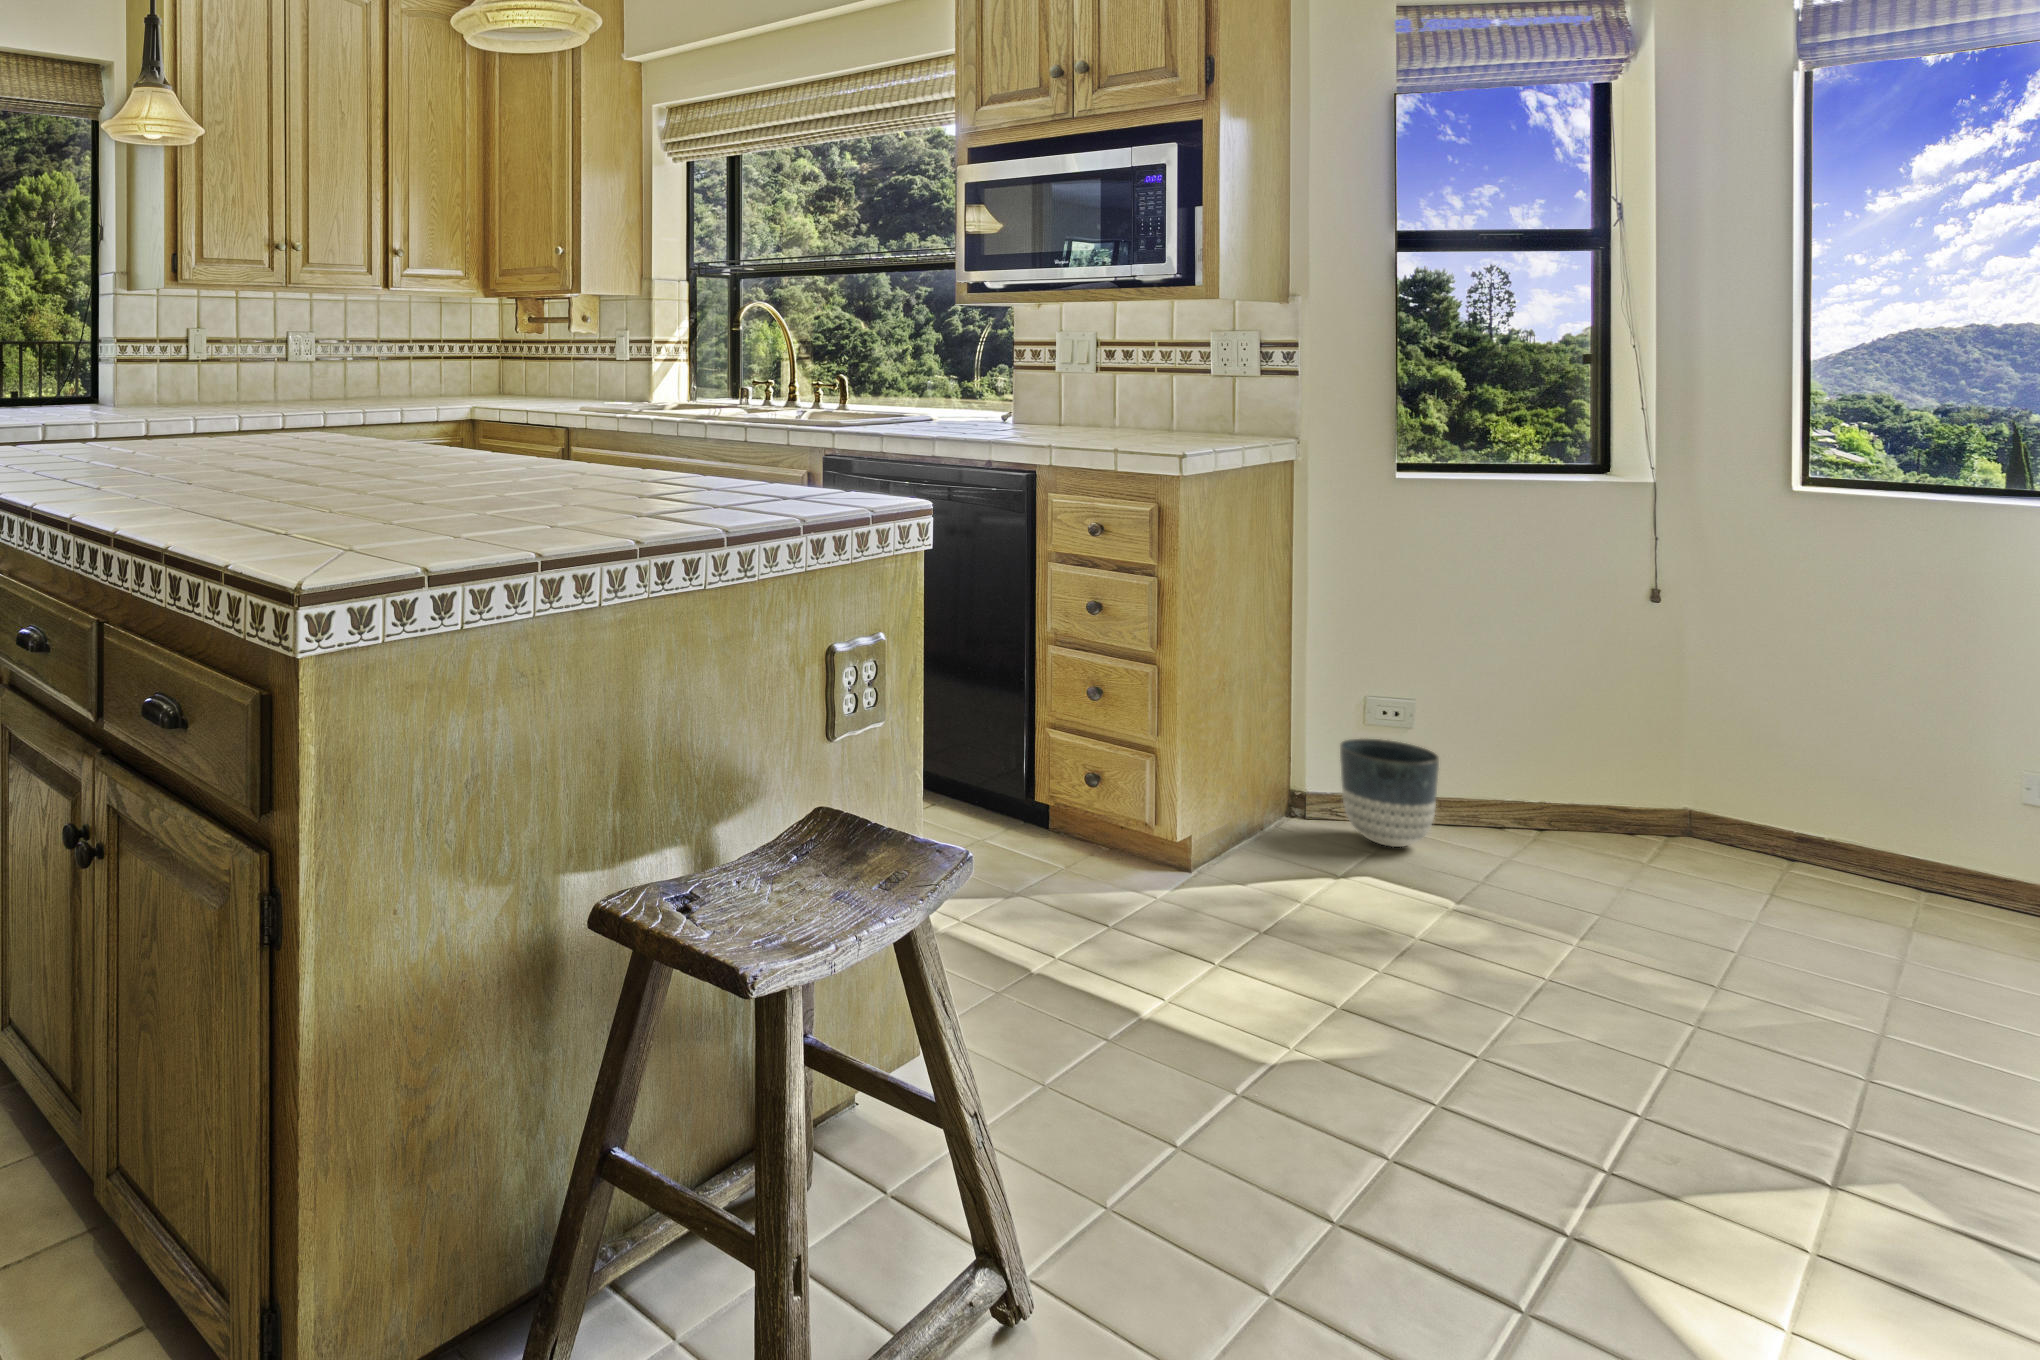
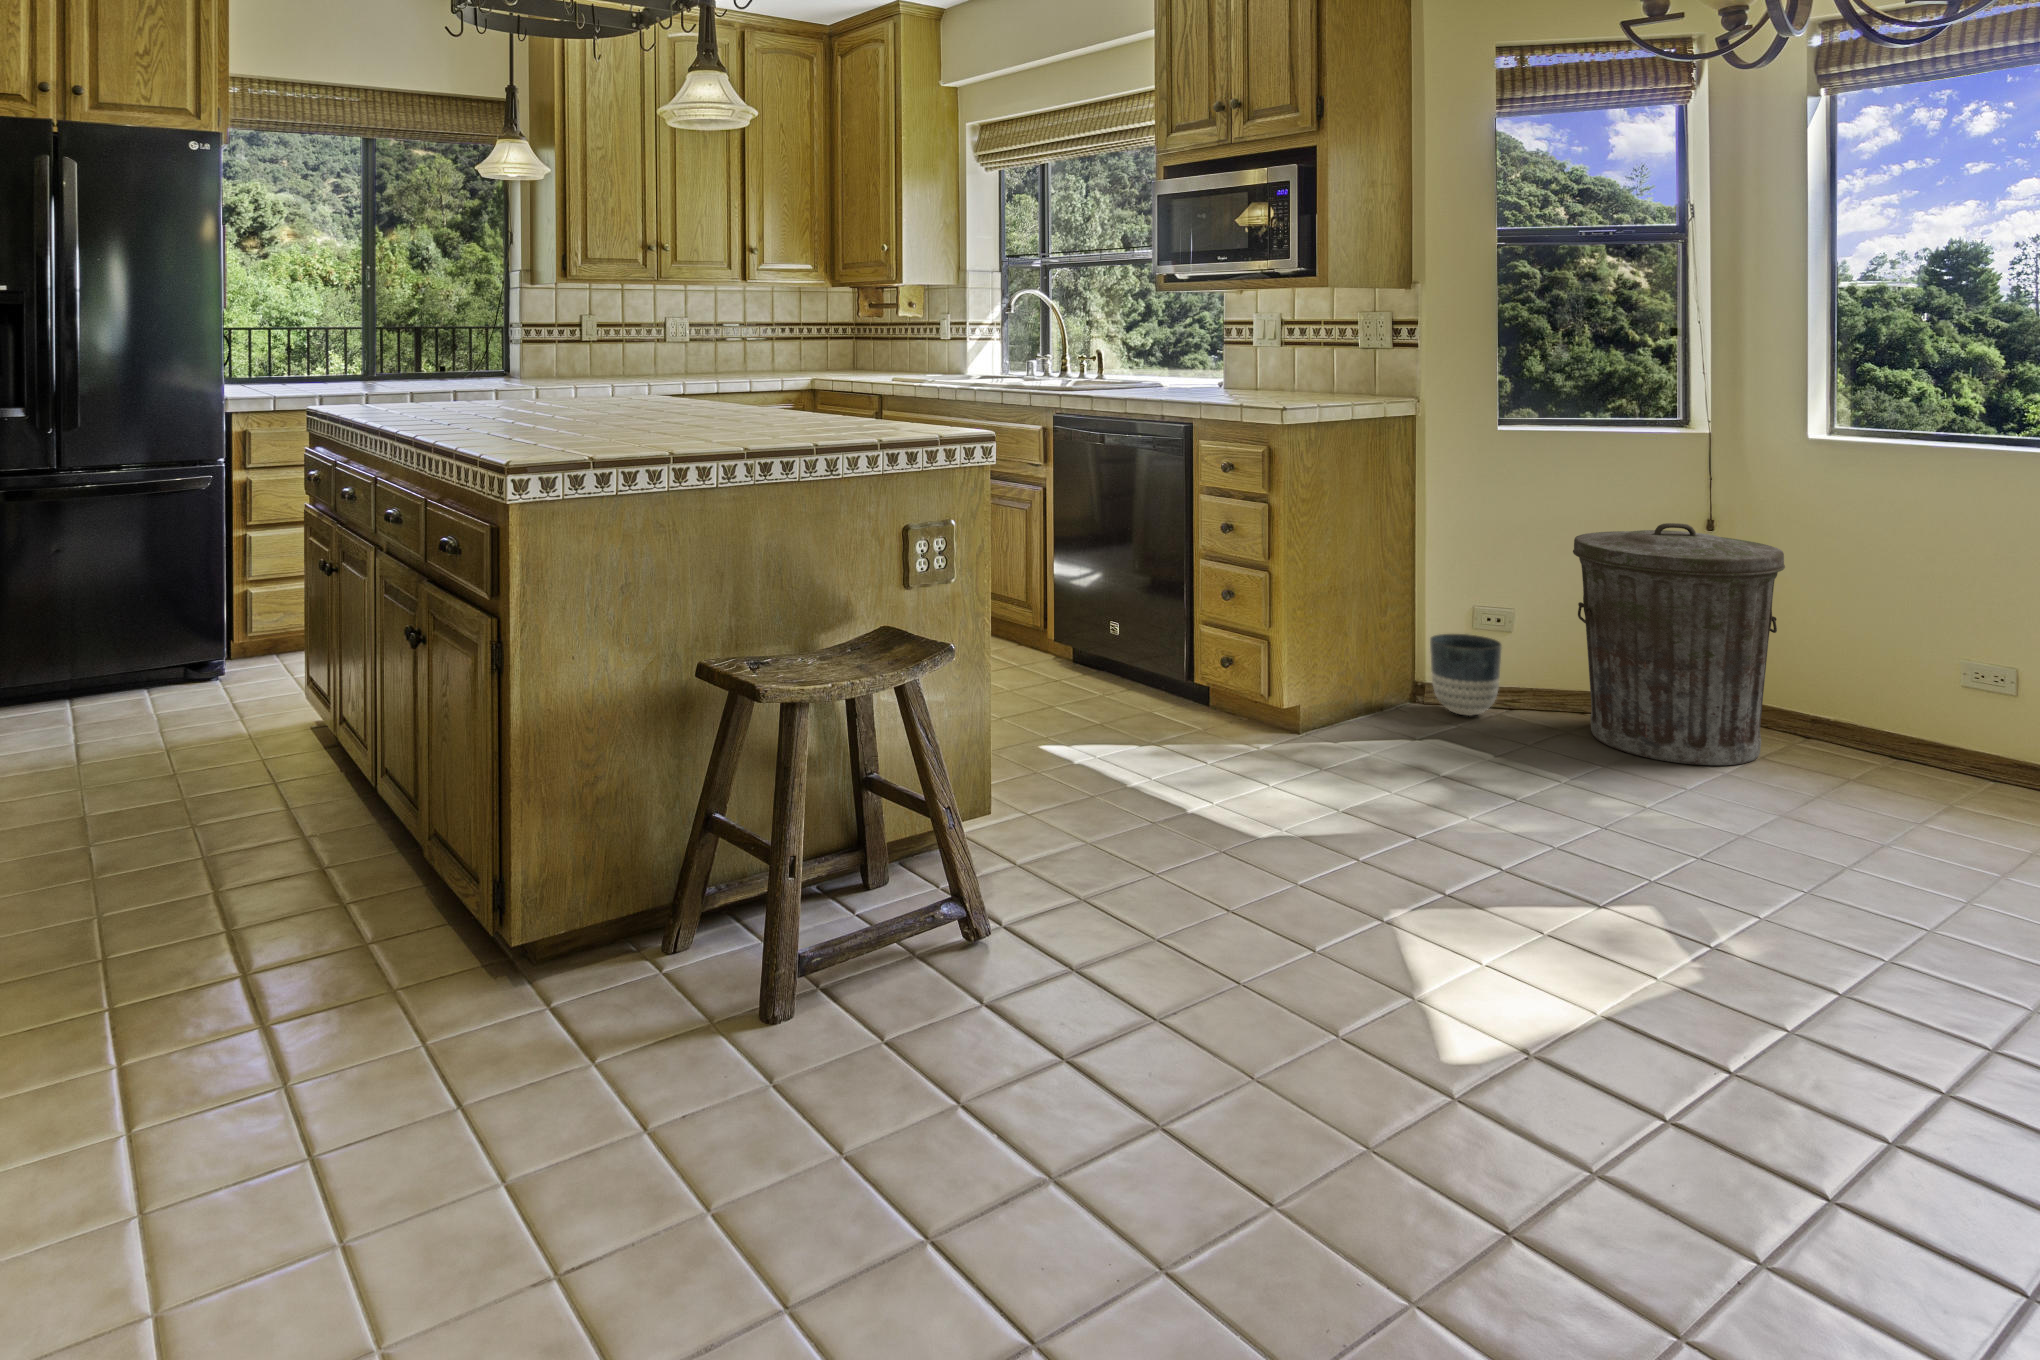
trash can: none [1538,604,1846,924] -> present [1573,523,1785,765]

